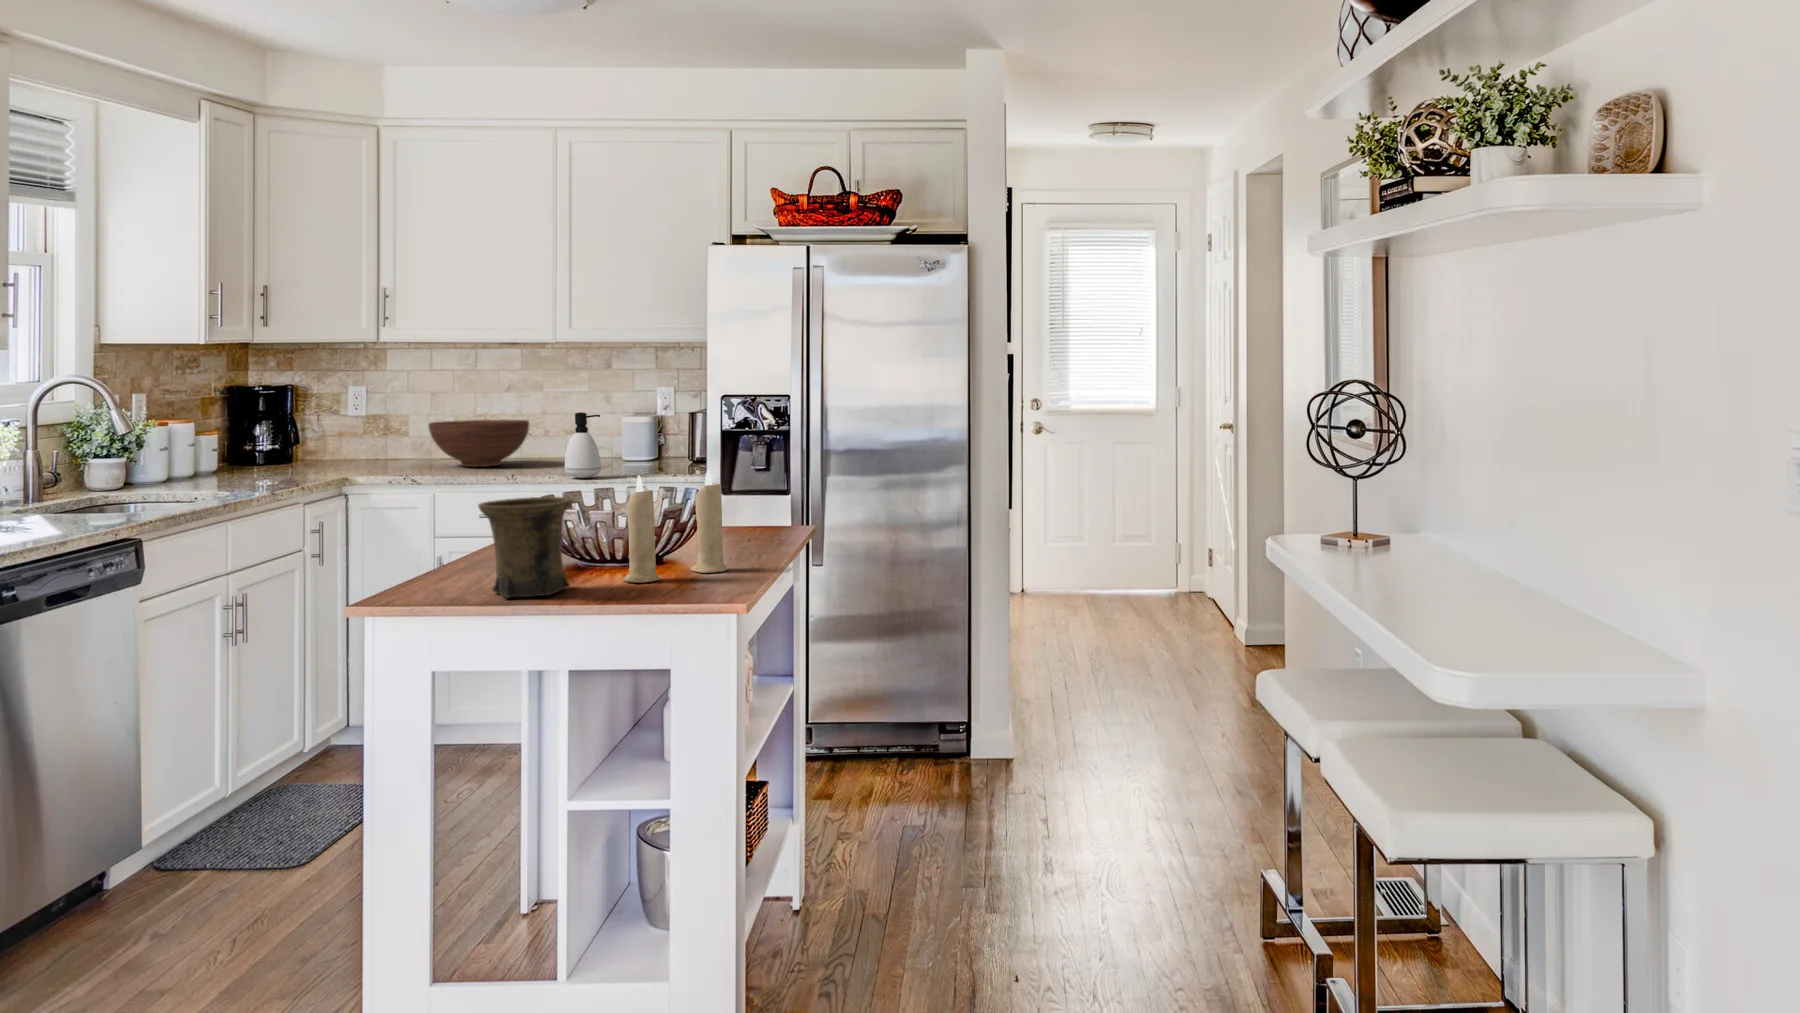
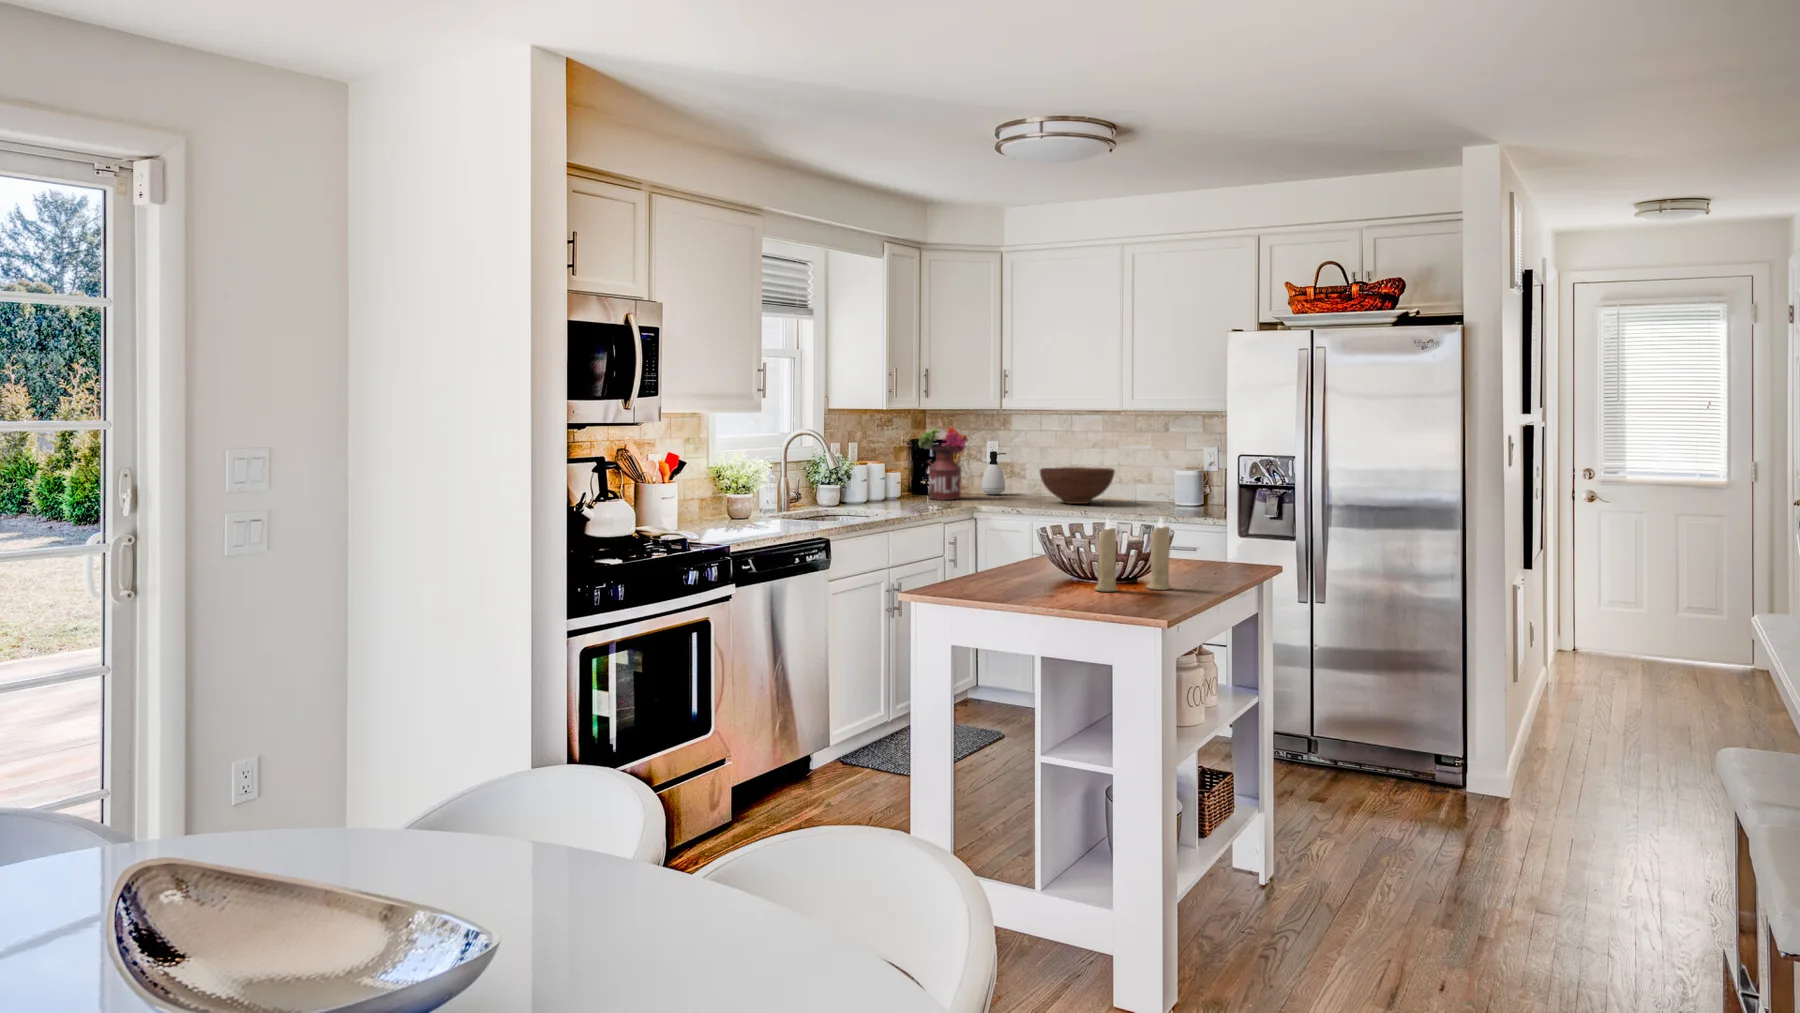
flower arrangement: none [245,368,323,470] -> present [919,427,968,500]
soap dispenser: present [565,412,601,478] -> present [982,451,1006,495]
mug: present [478,497,572,597] -> none [999,528,1059,593]

